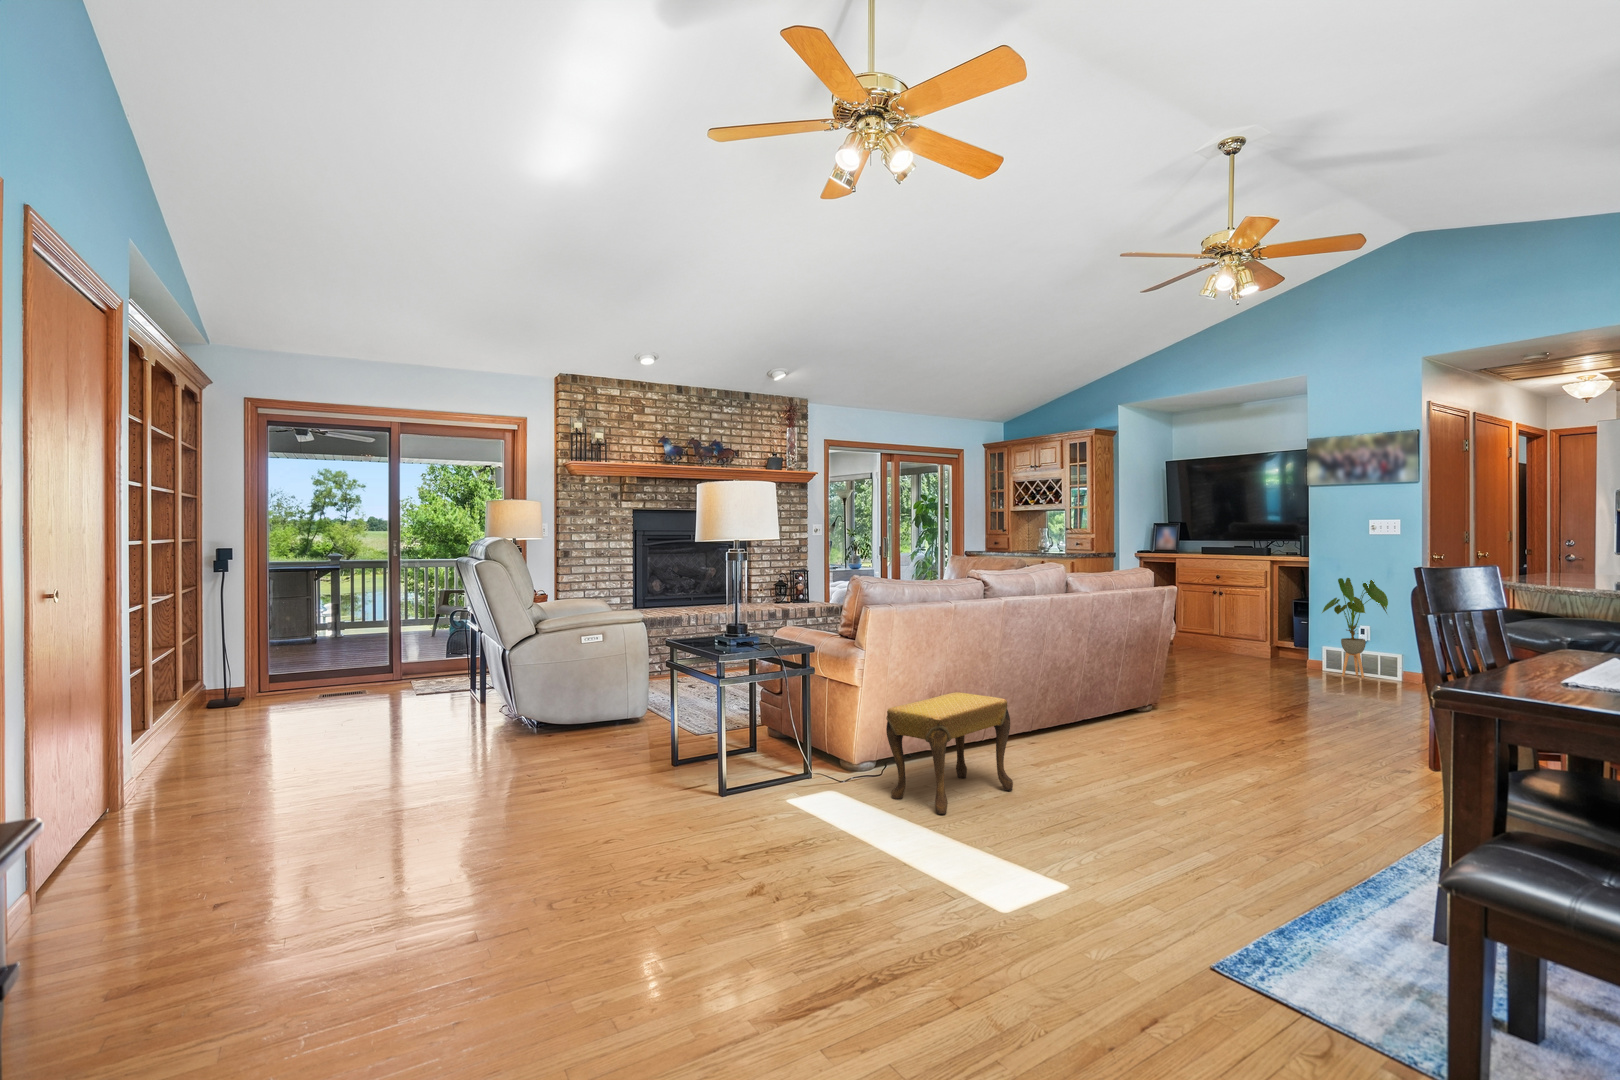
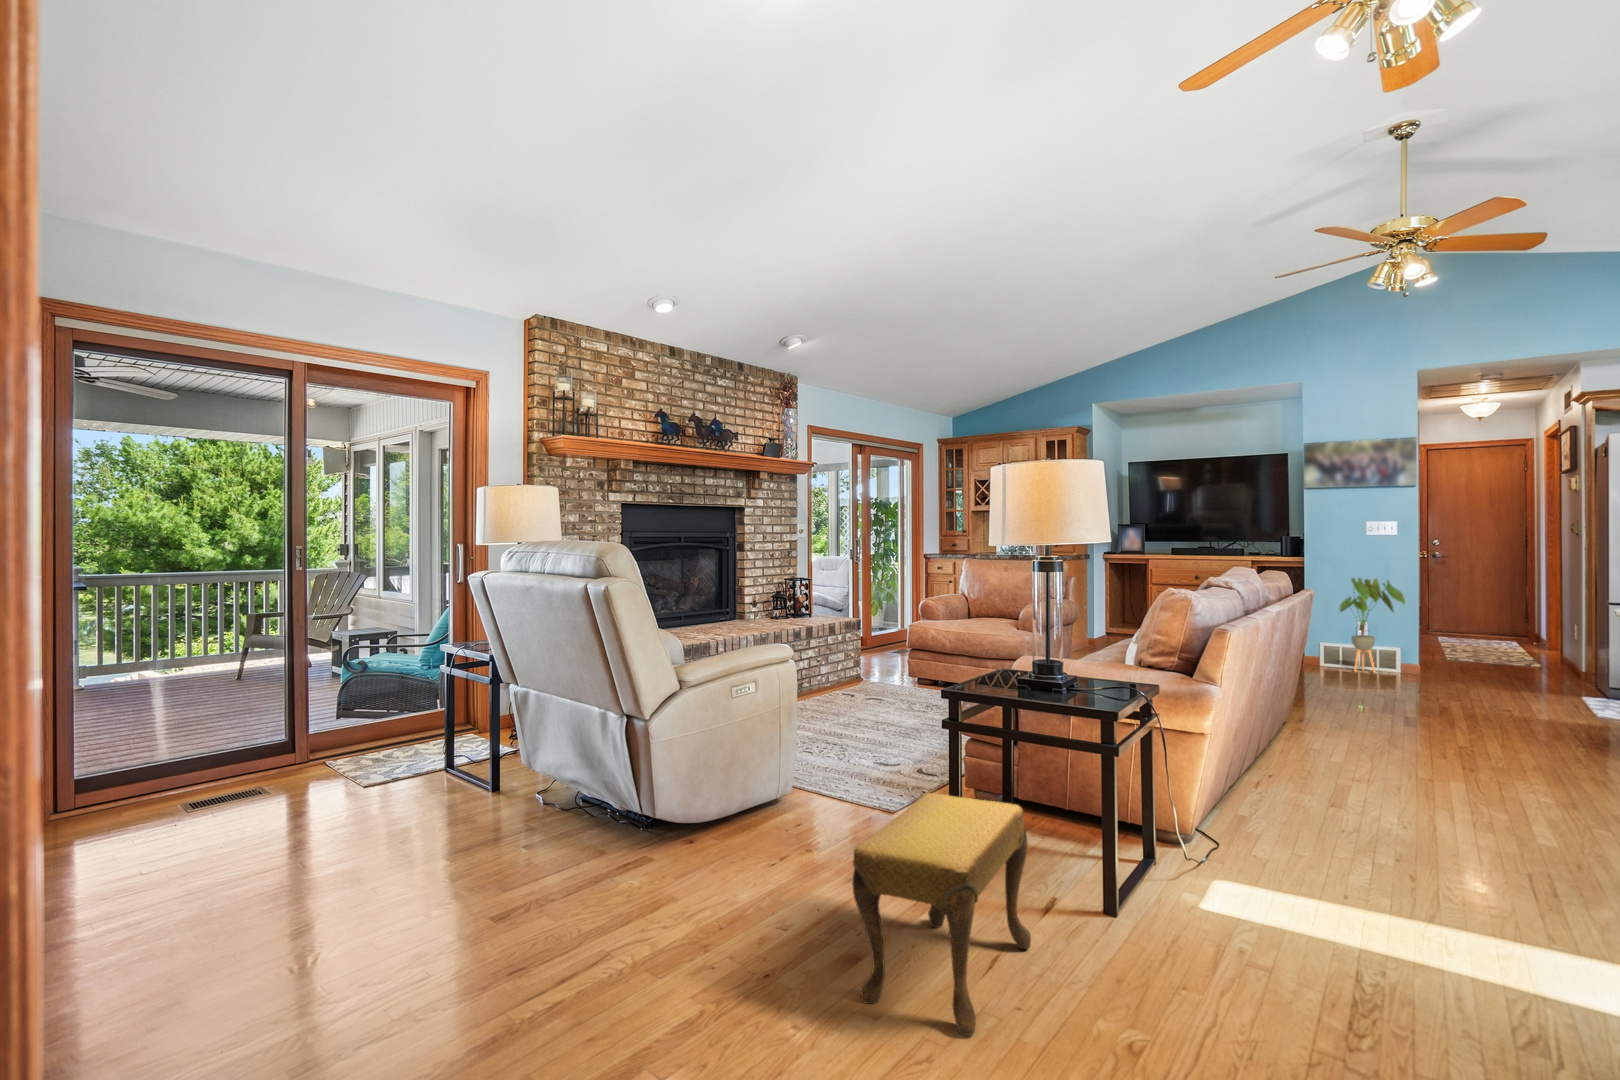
footstool: present [886,692,1013,814] -> present [852,793,1031,1036]

